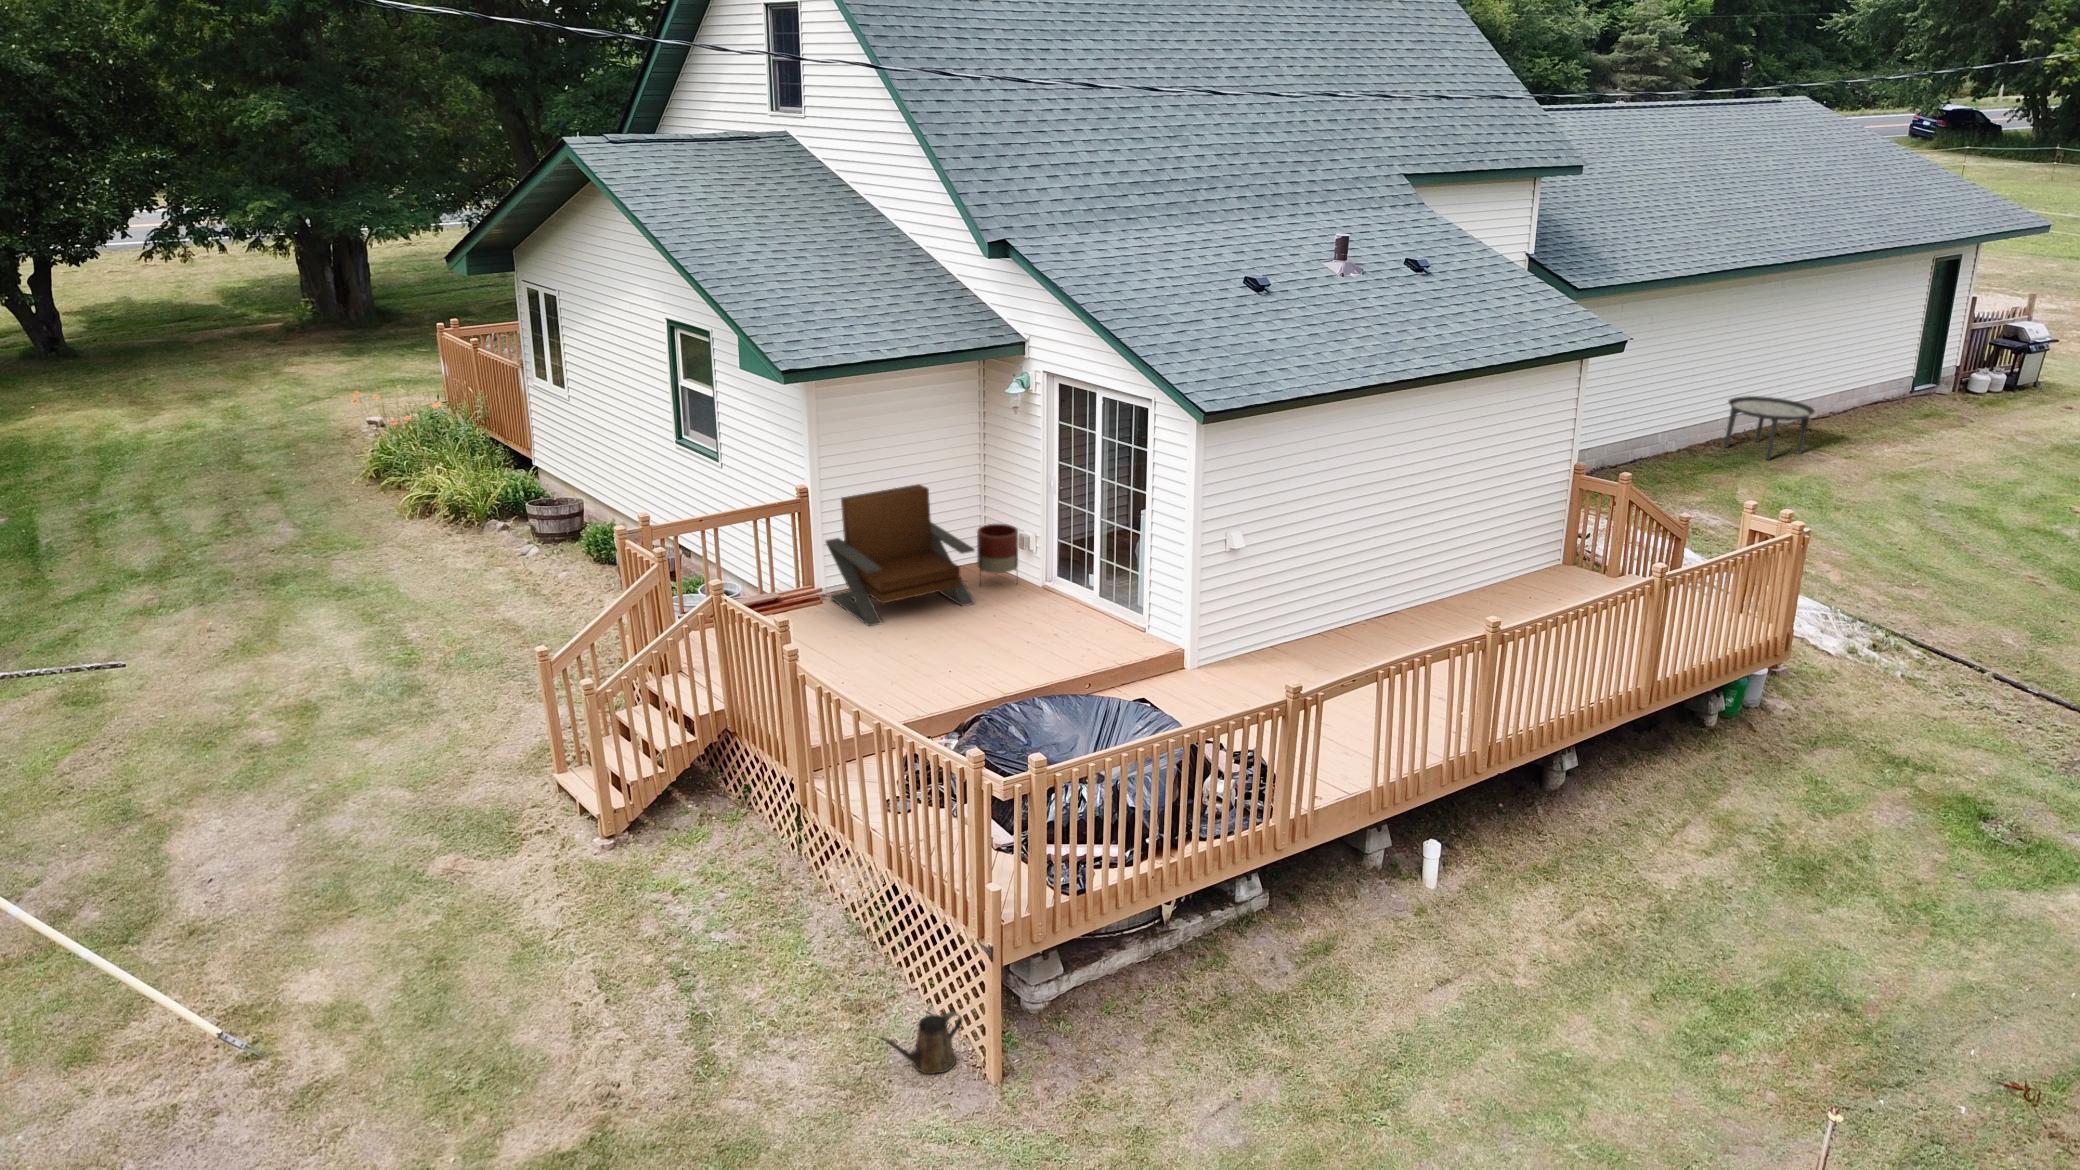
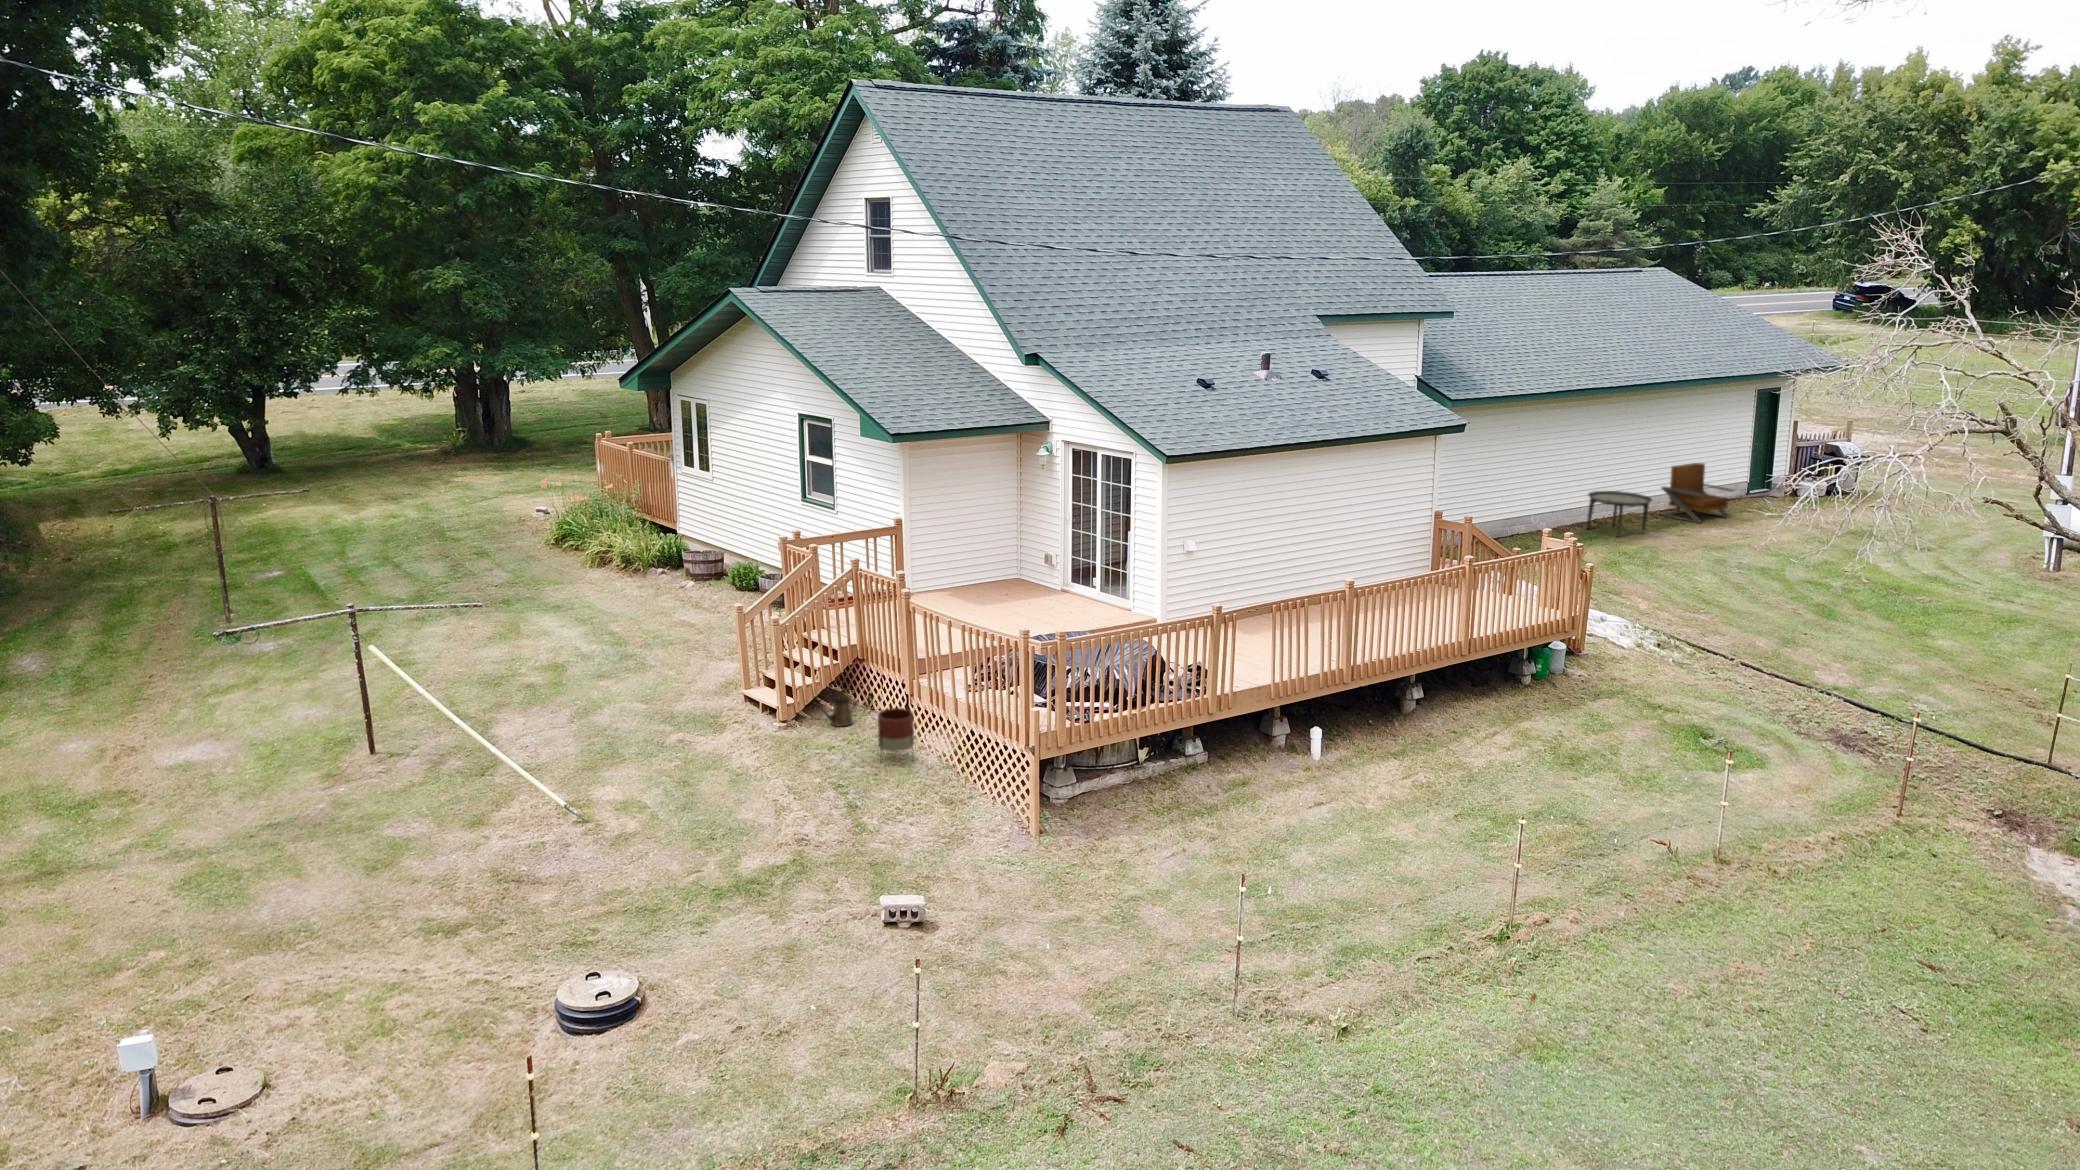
lounge chair: present [825,484,974,626] -> present [1660,463,1733,523]
planter: present [977,524,1018,573] -> present [878,708,914,760]
watering can: present [879,1012,962,1074] -> present [818,698,857,727]

